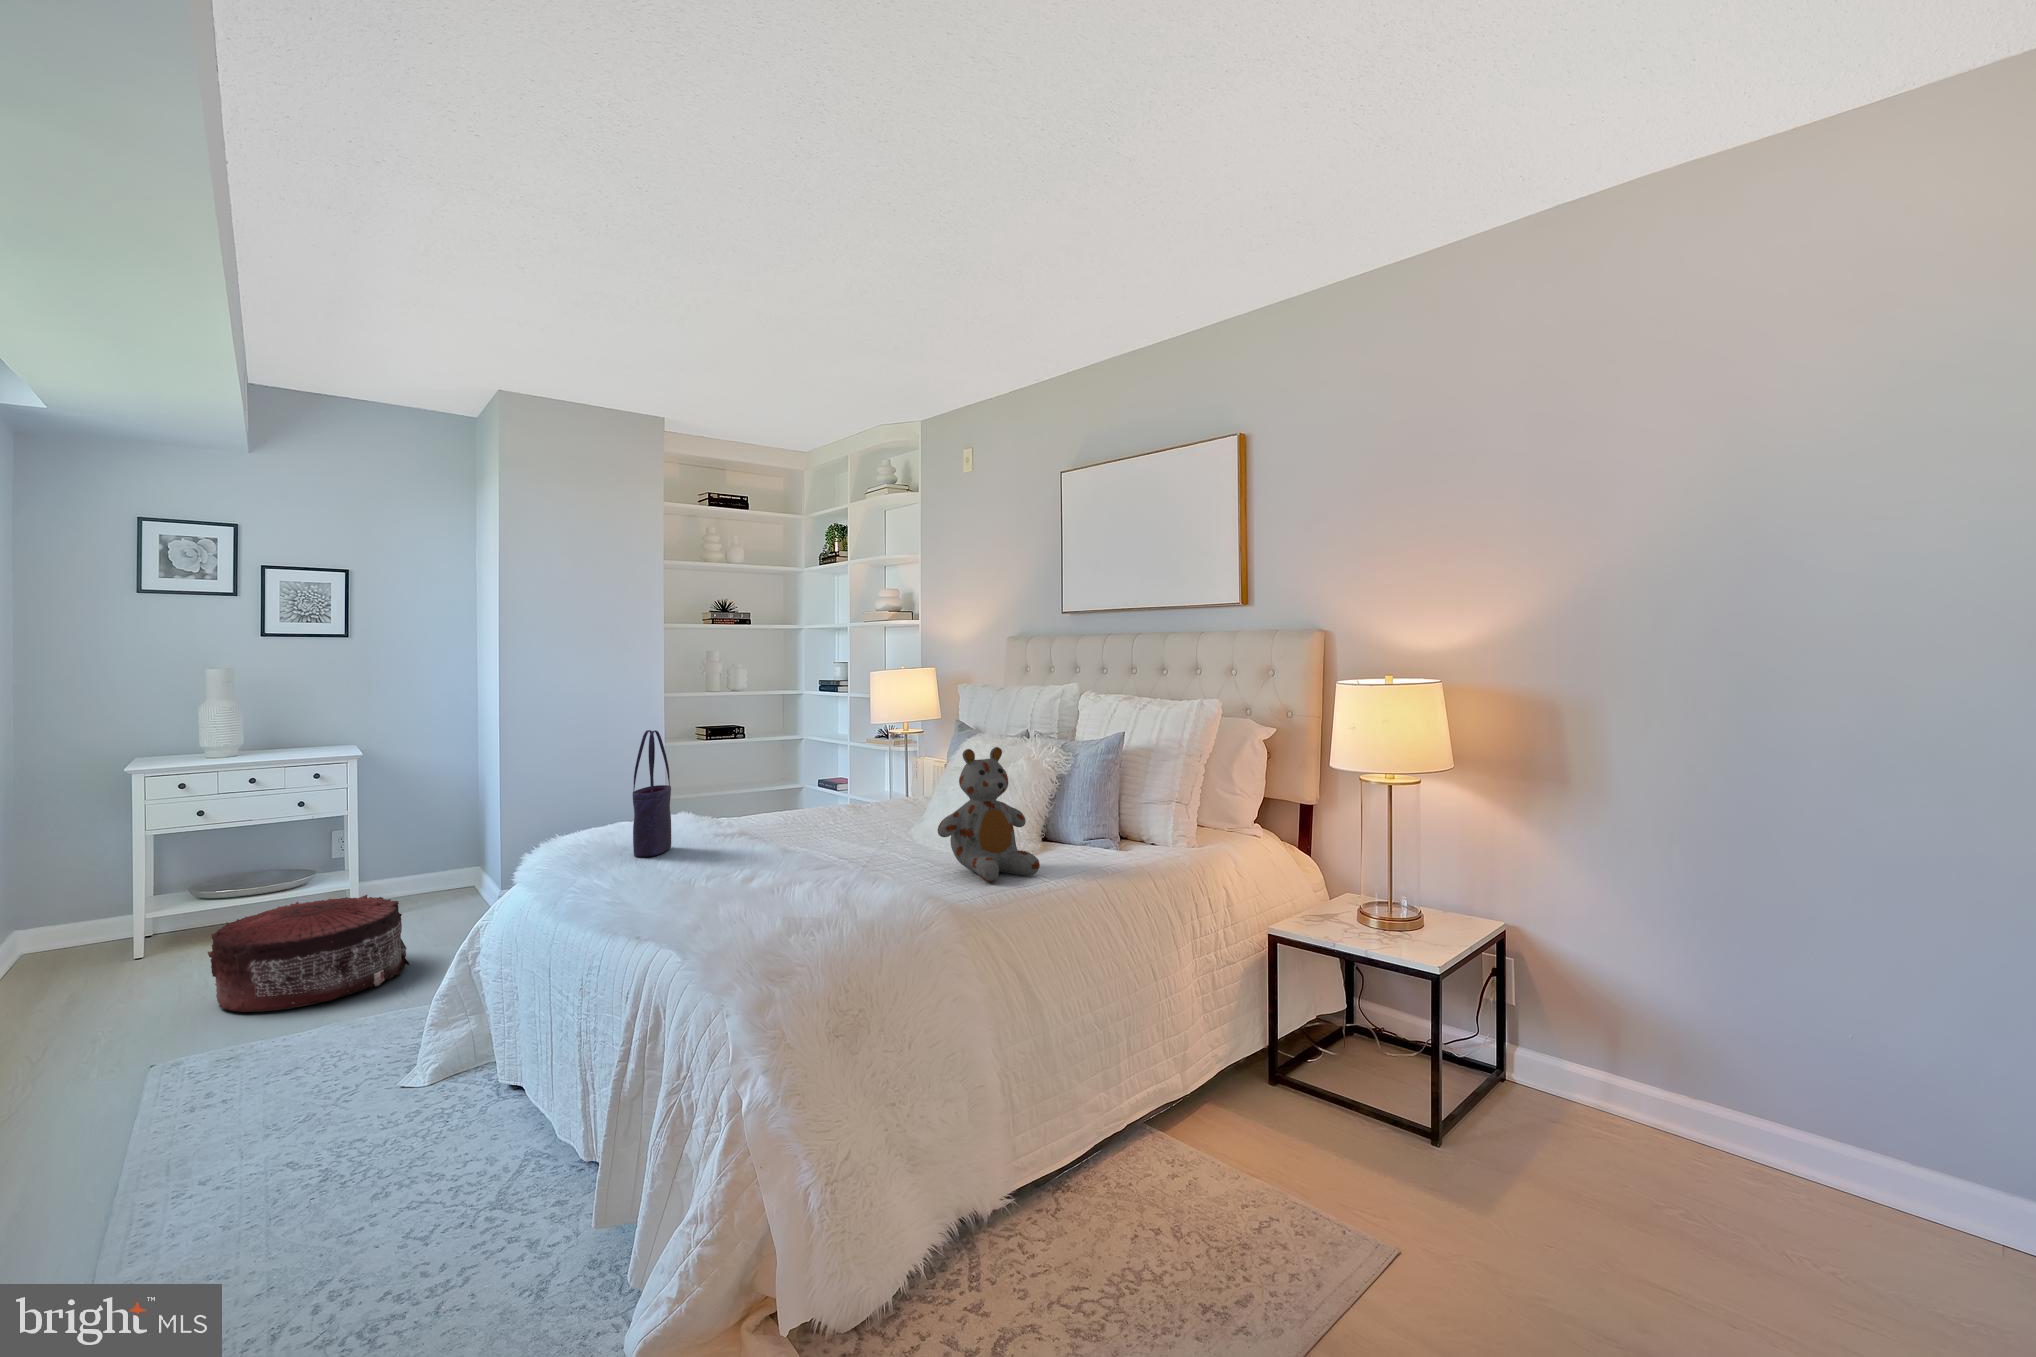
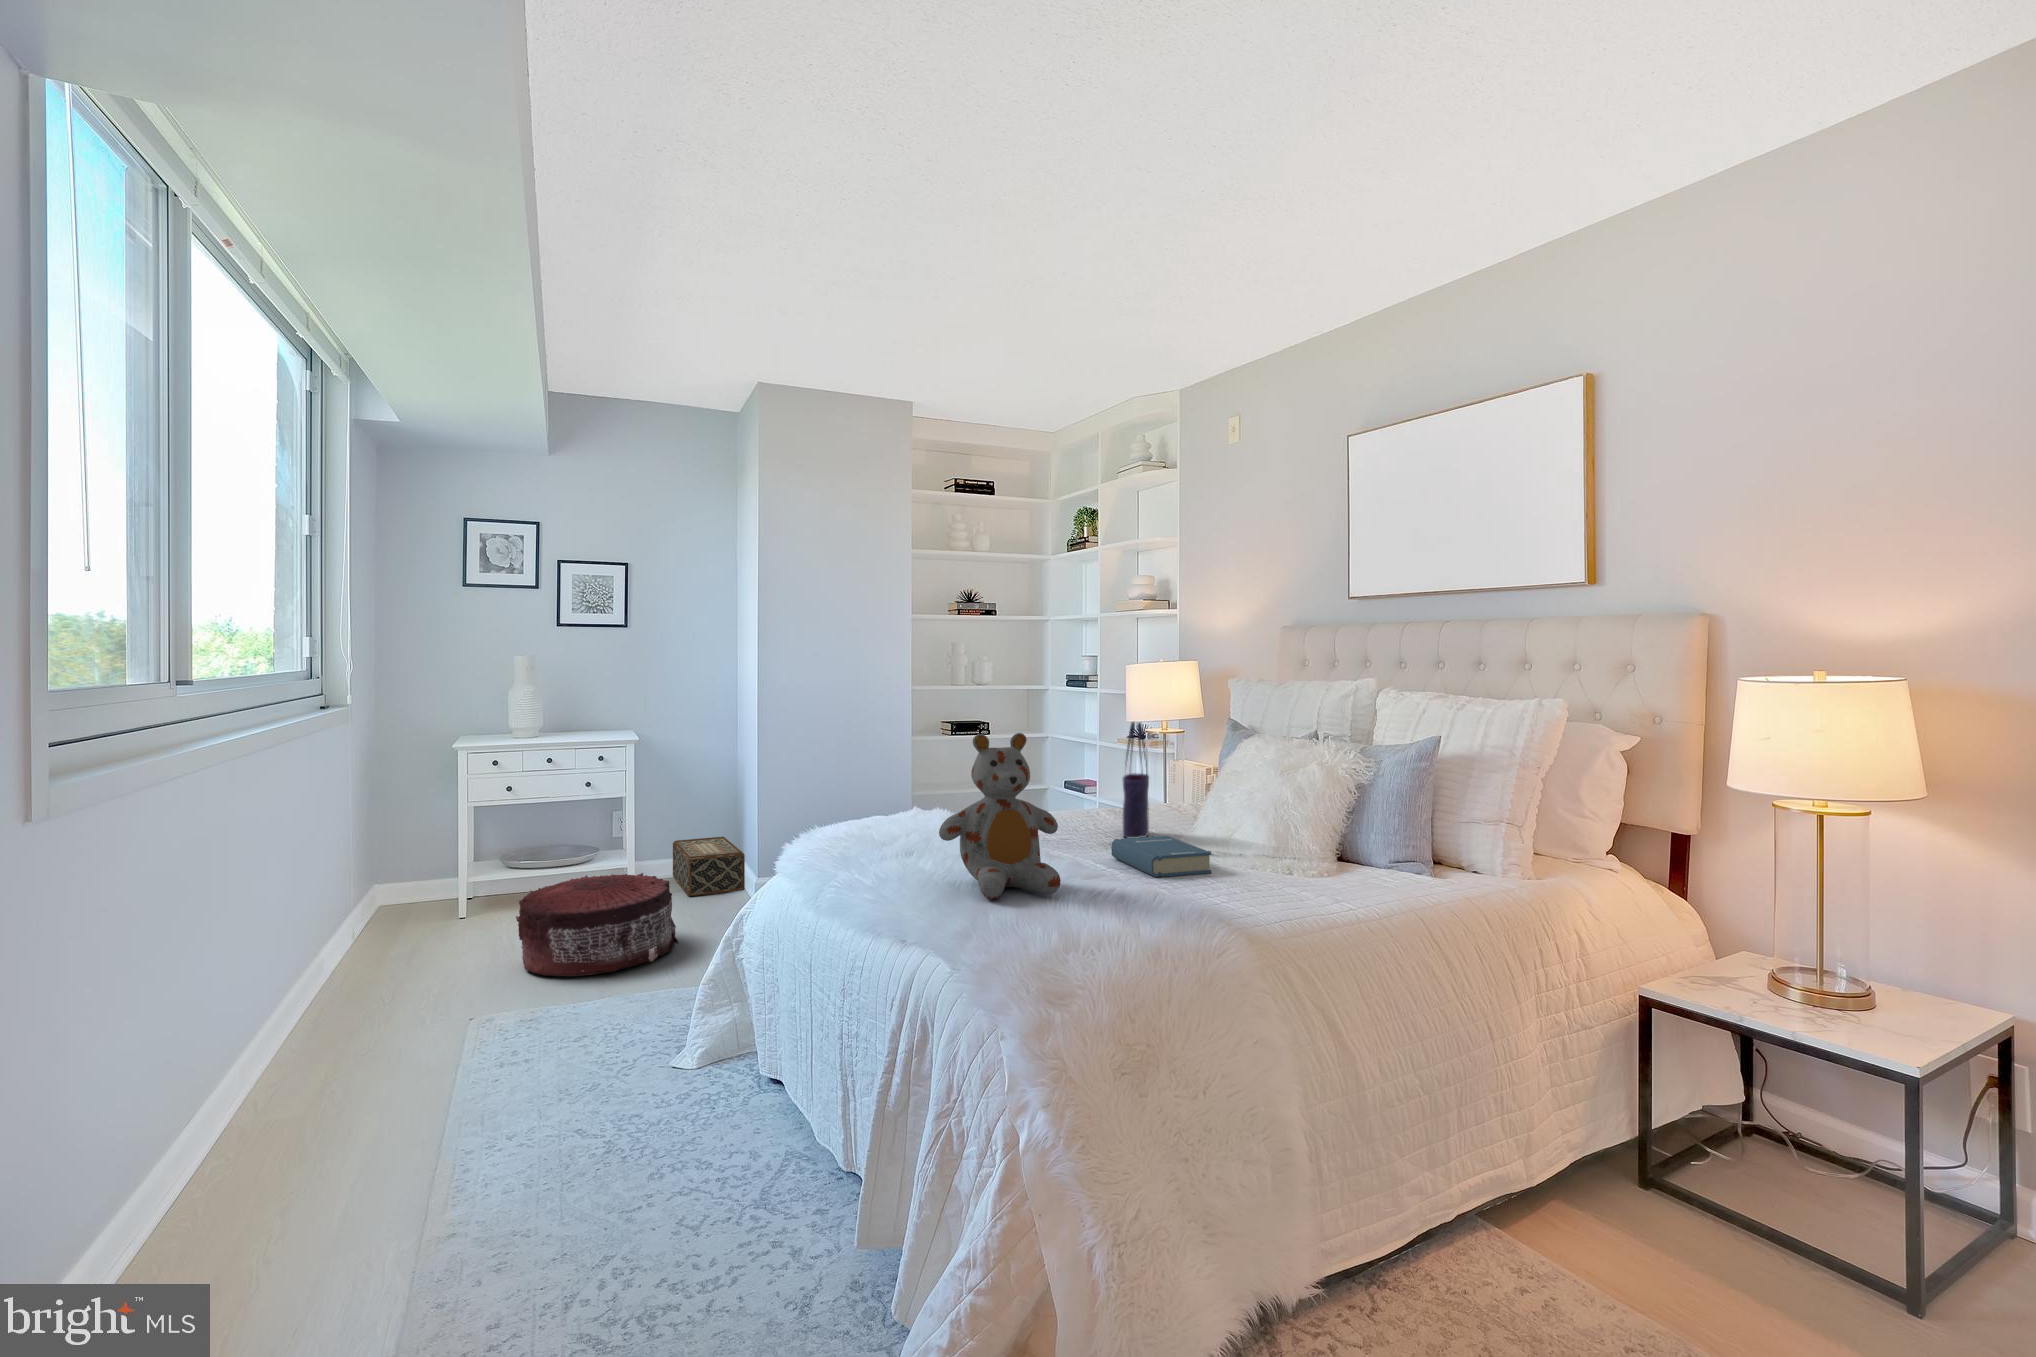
tote bag: present [633,730,671,857] -> present [1123,722,1149,838]
stuffed bear: present [938,747,1040,882] -> present [939,733,1061,899]
hardback book: none [851,827,937,864] -> present [1112,836,1211,877]
woven basket: none [404,852,488,916] -> present [673,837,745,896]

